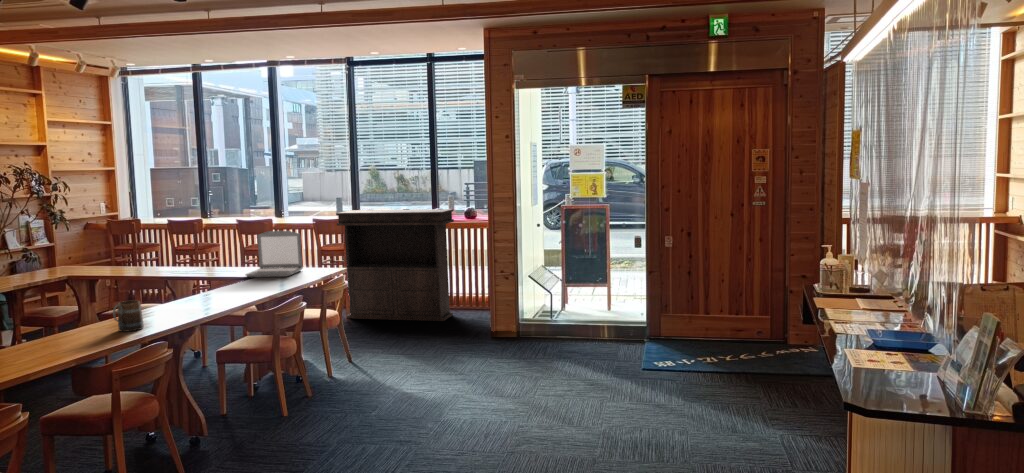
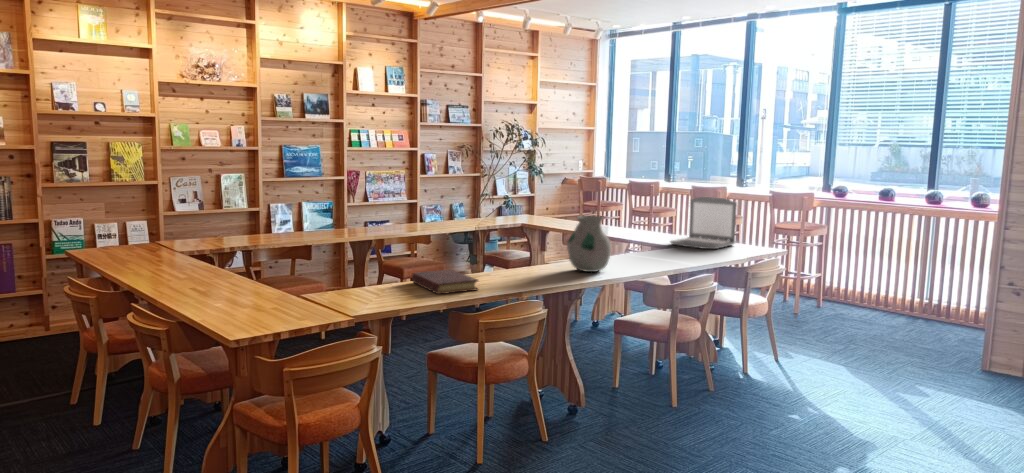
console table: present [336,209,454,321] -> none [794,184,953,333]
vase: none [170,259,213,311] -> present [567,216,611,272]
mug: present [113,300,143,332] -> none [496,251,527,283]
book: none [20,328,104,353] -> present [412,270,478,294]

